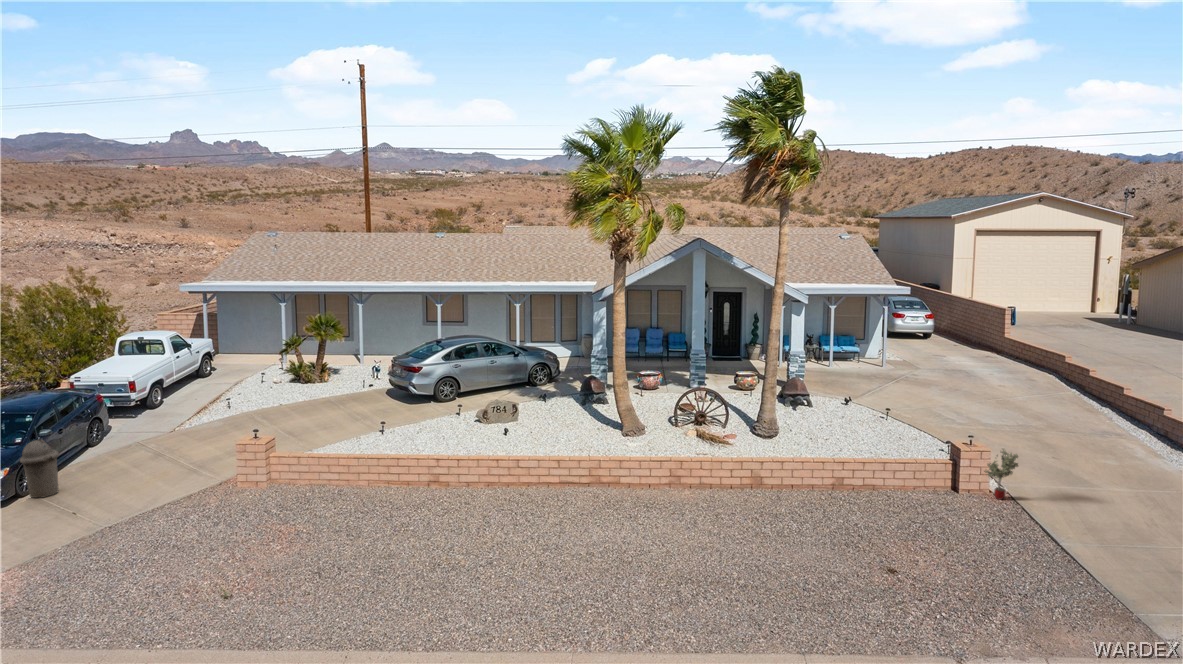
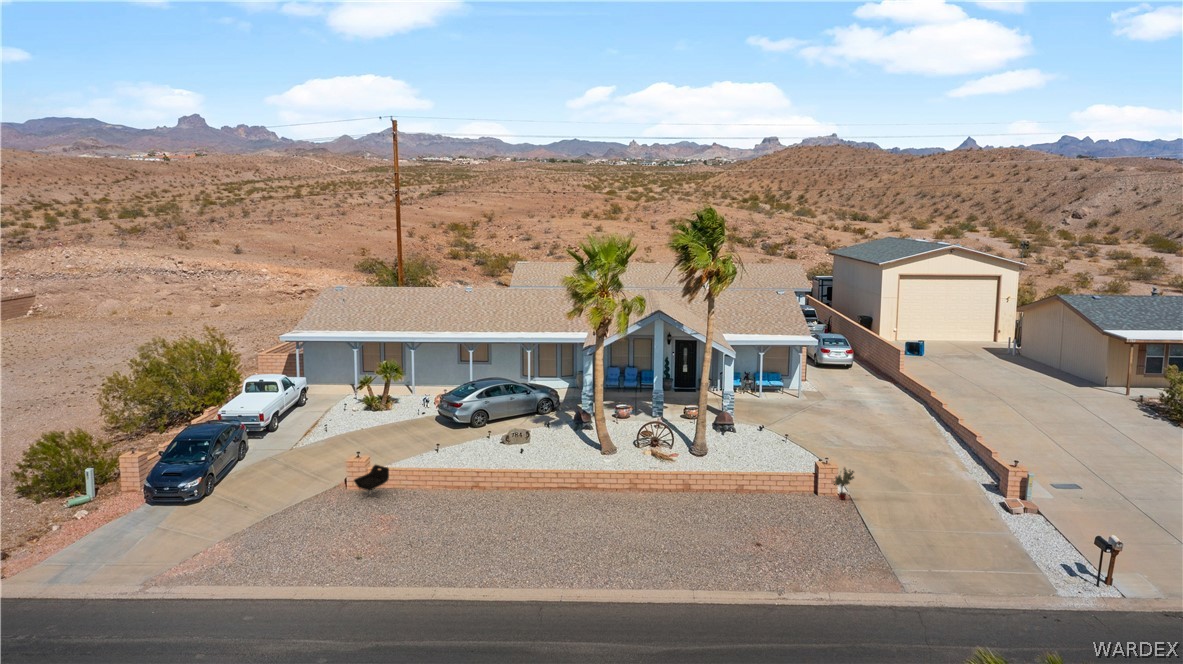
trash can: present [20,439,59,498] -> none [210,459,233,497]
lounge chair: none [245,448,300,501] -> present [354,465,389,494]

